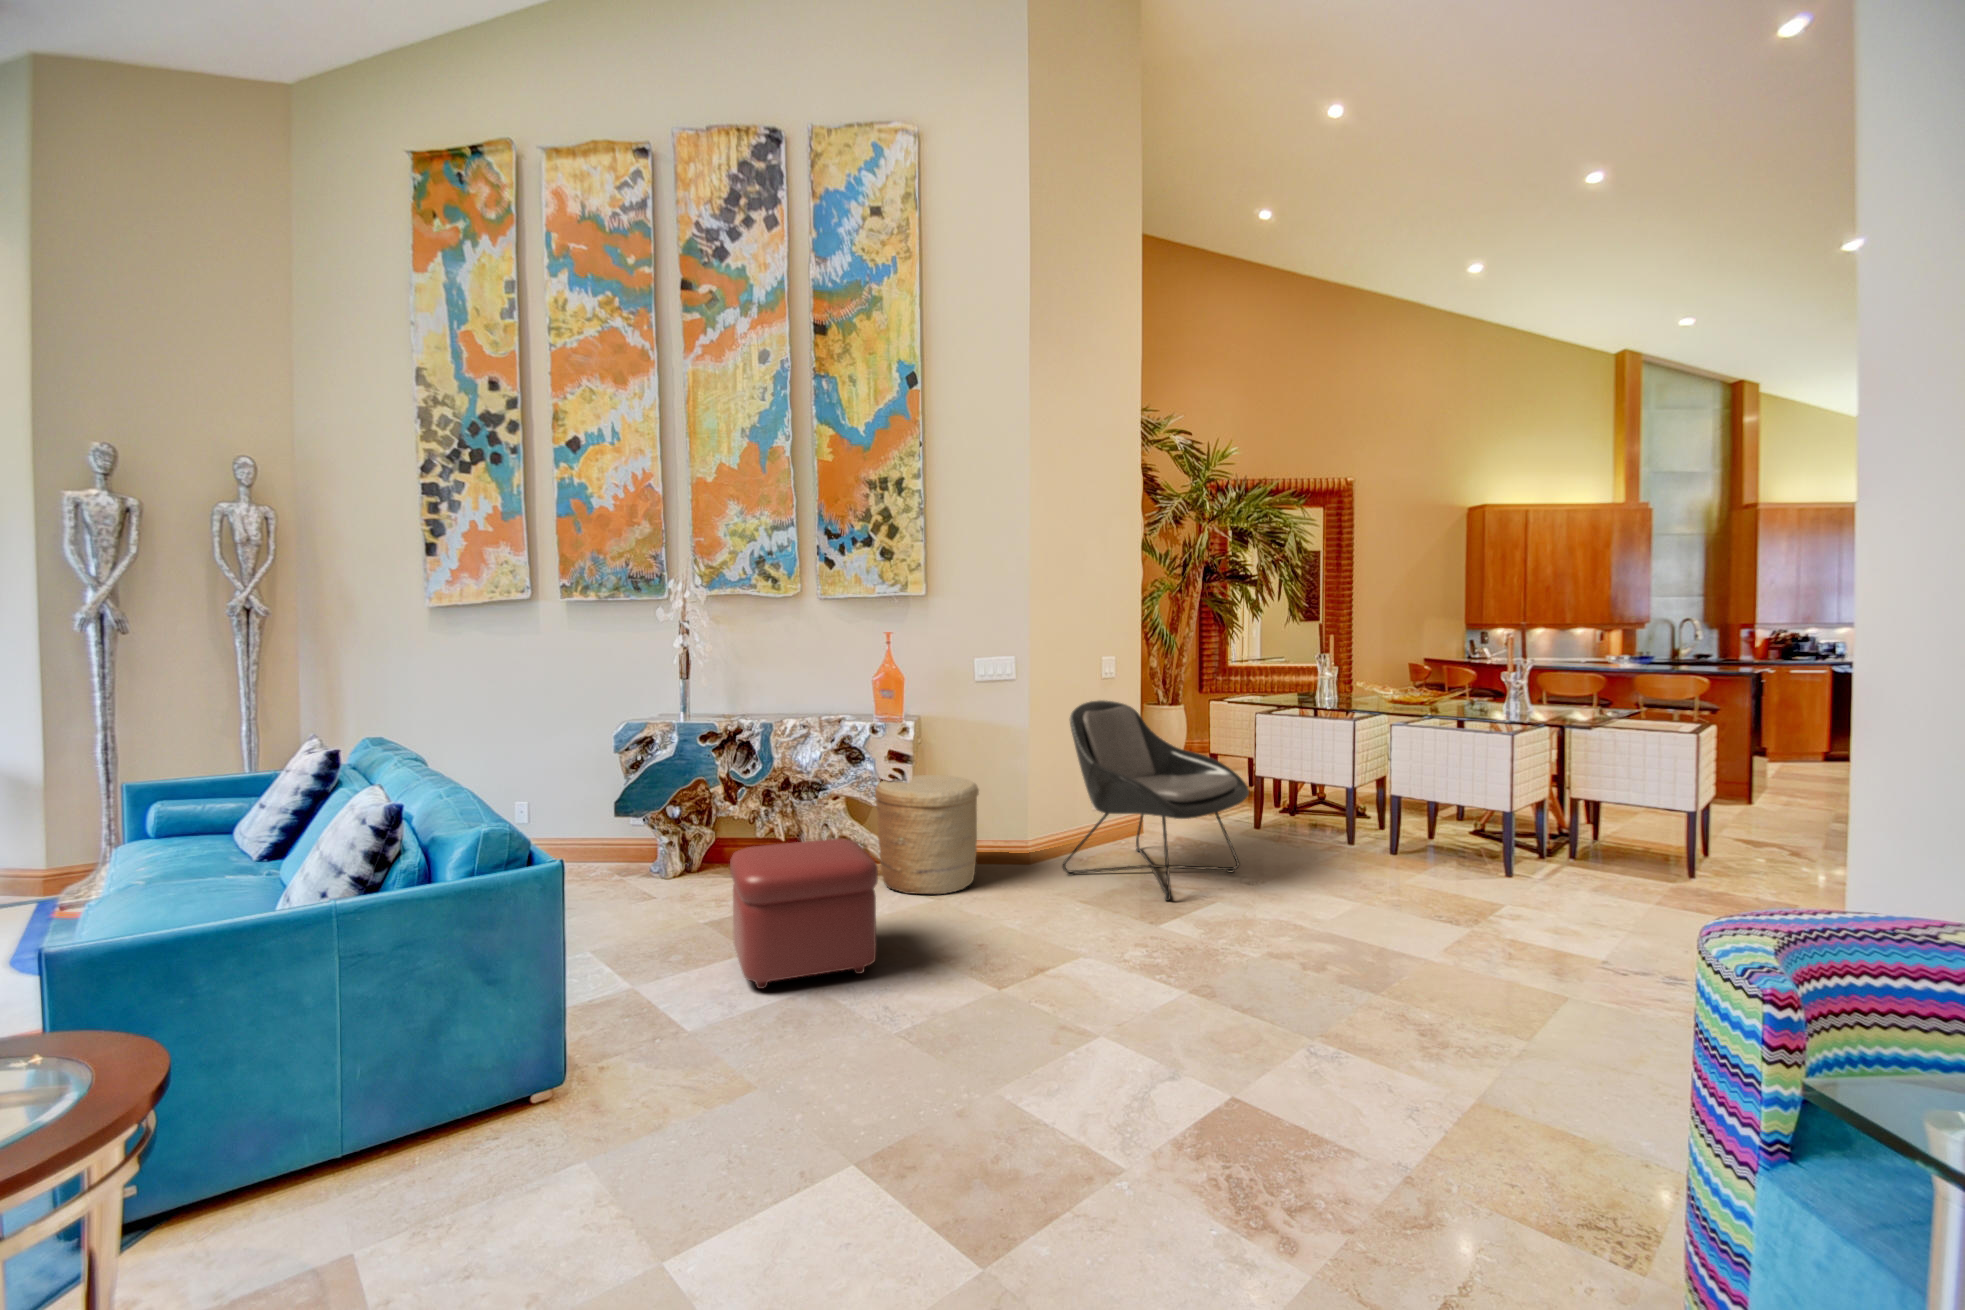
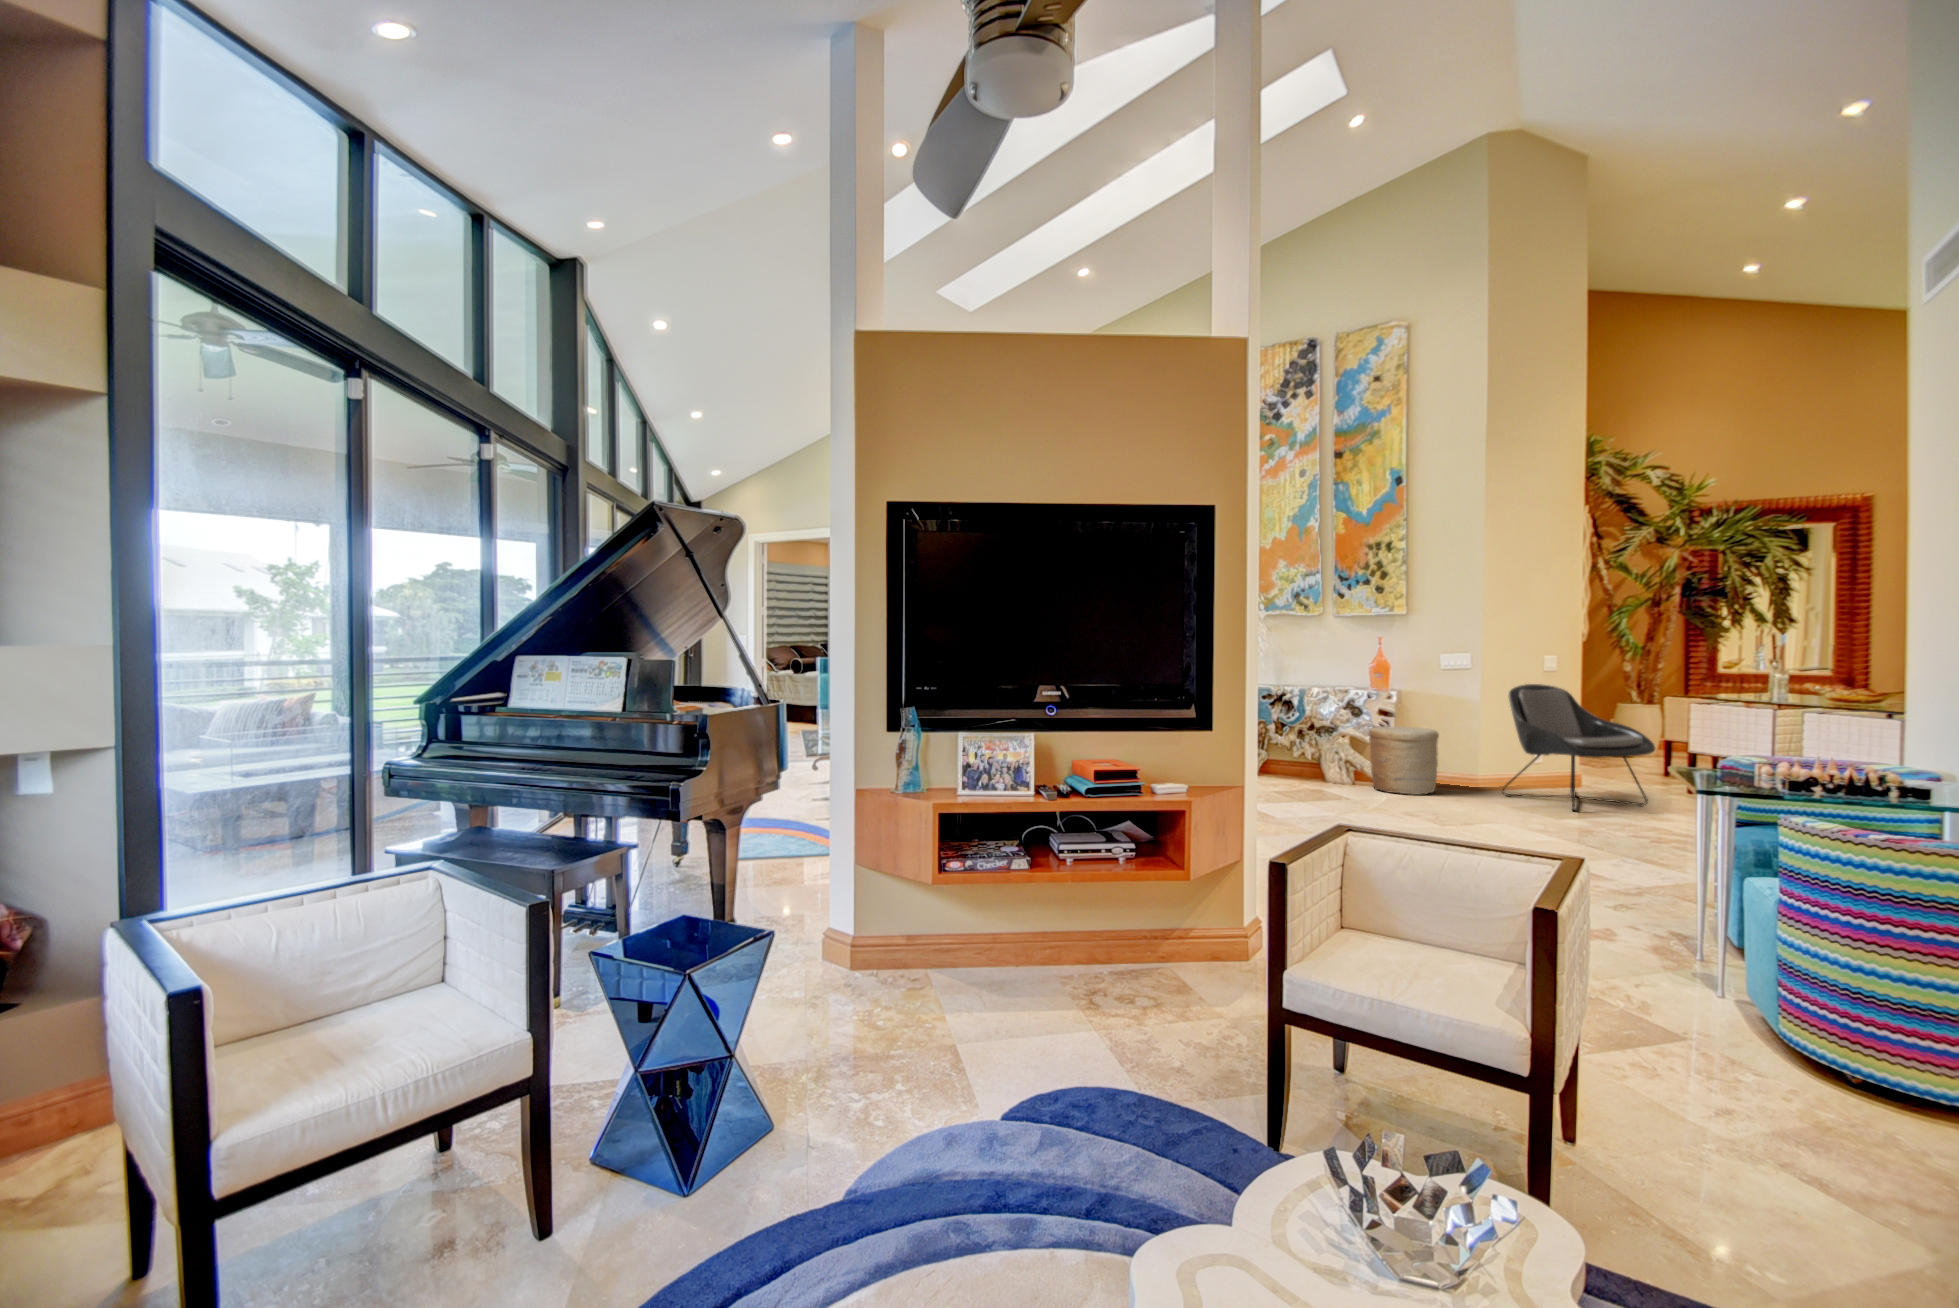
ottoman: present [730,838,878,989] -> none [1284,745,1365,812]

